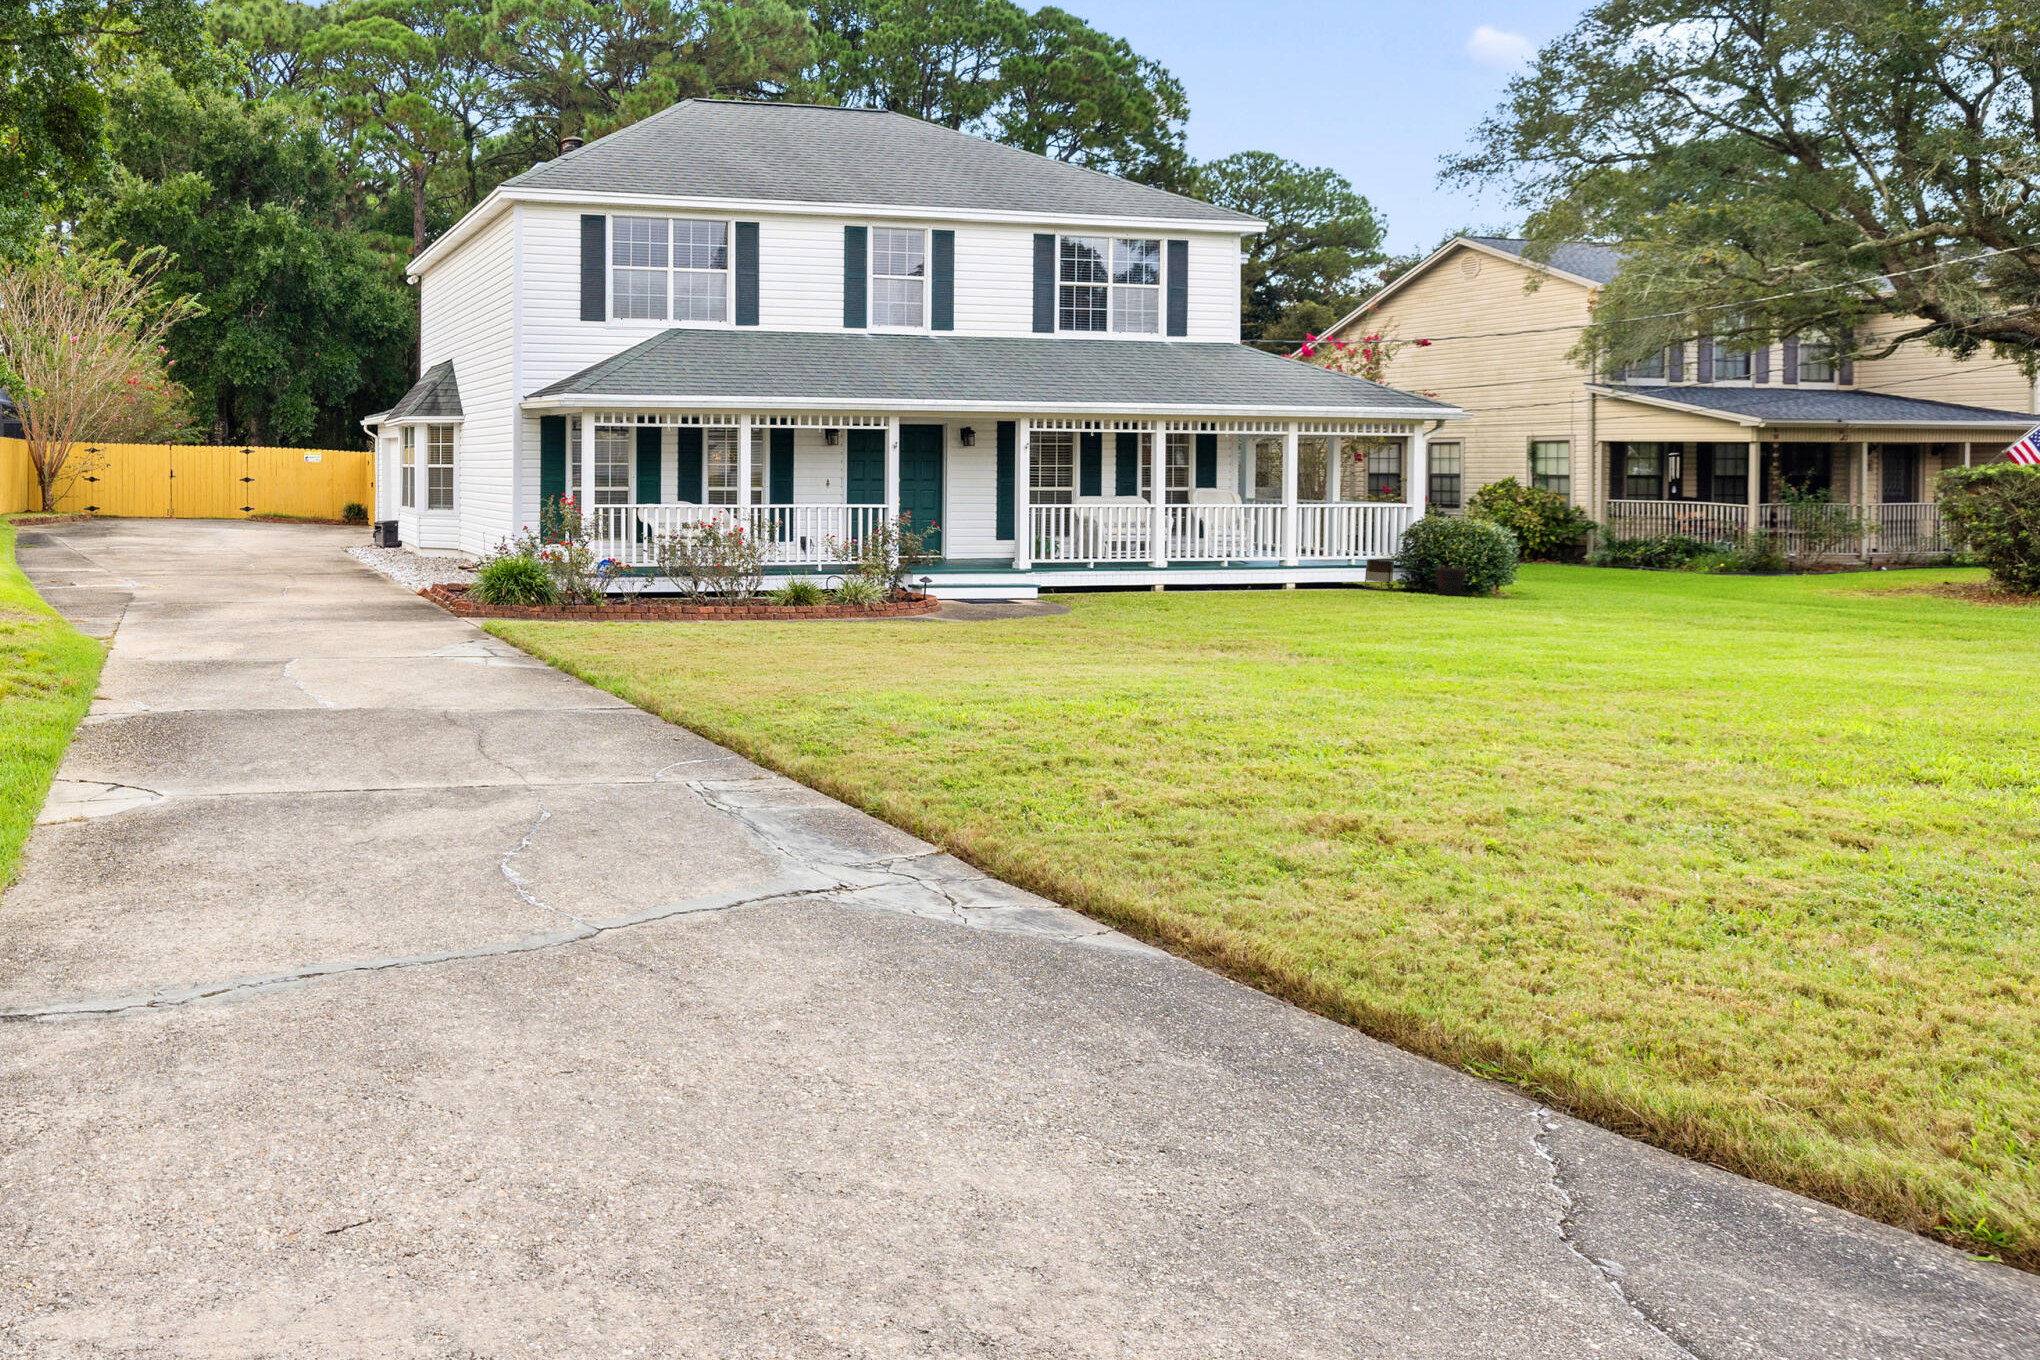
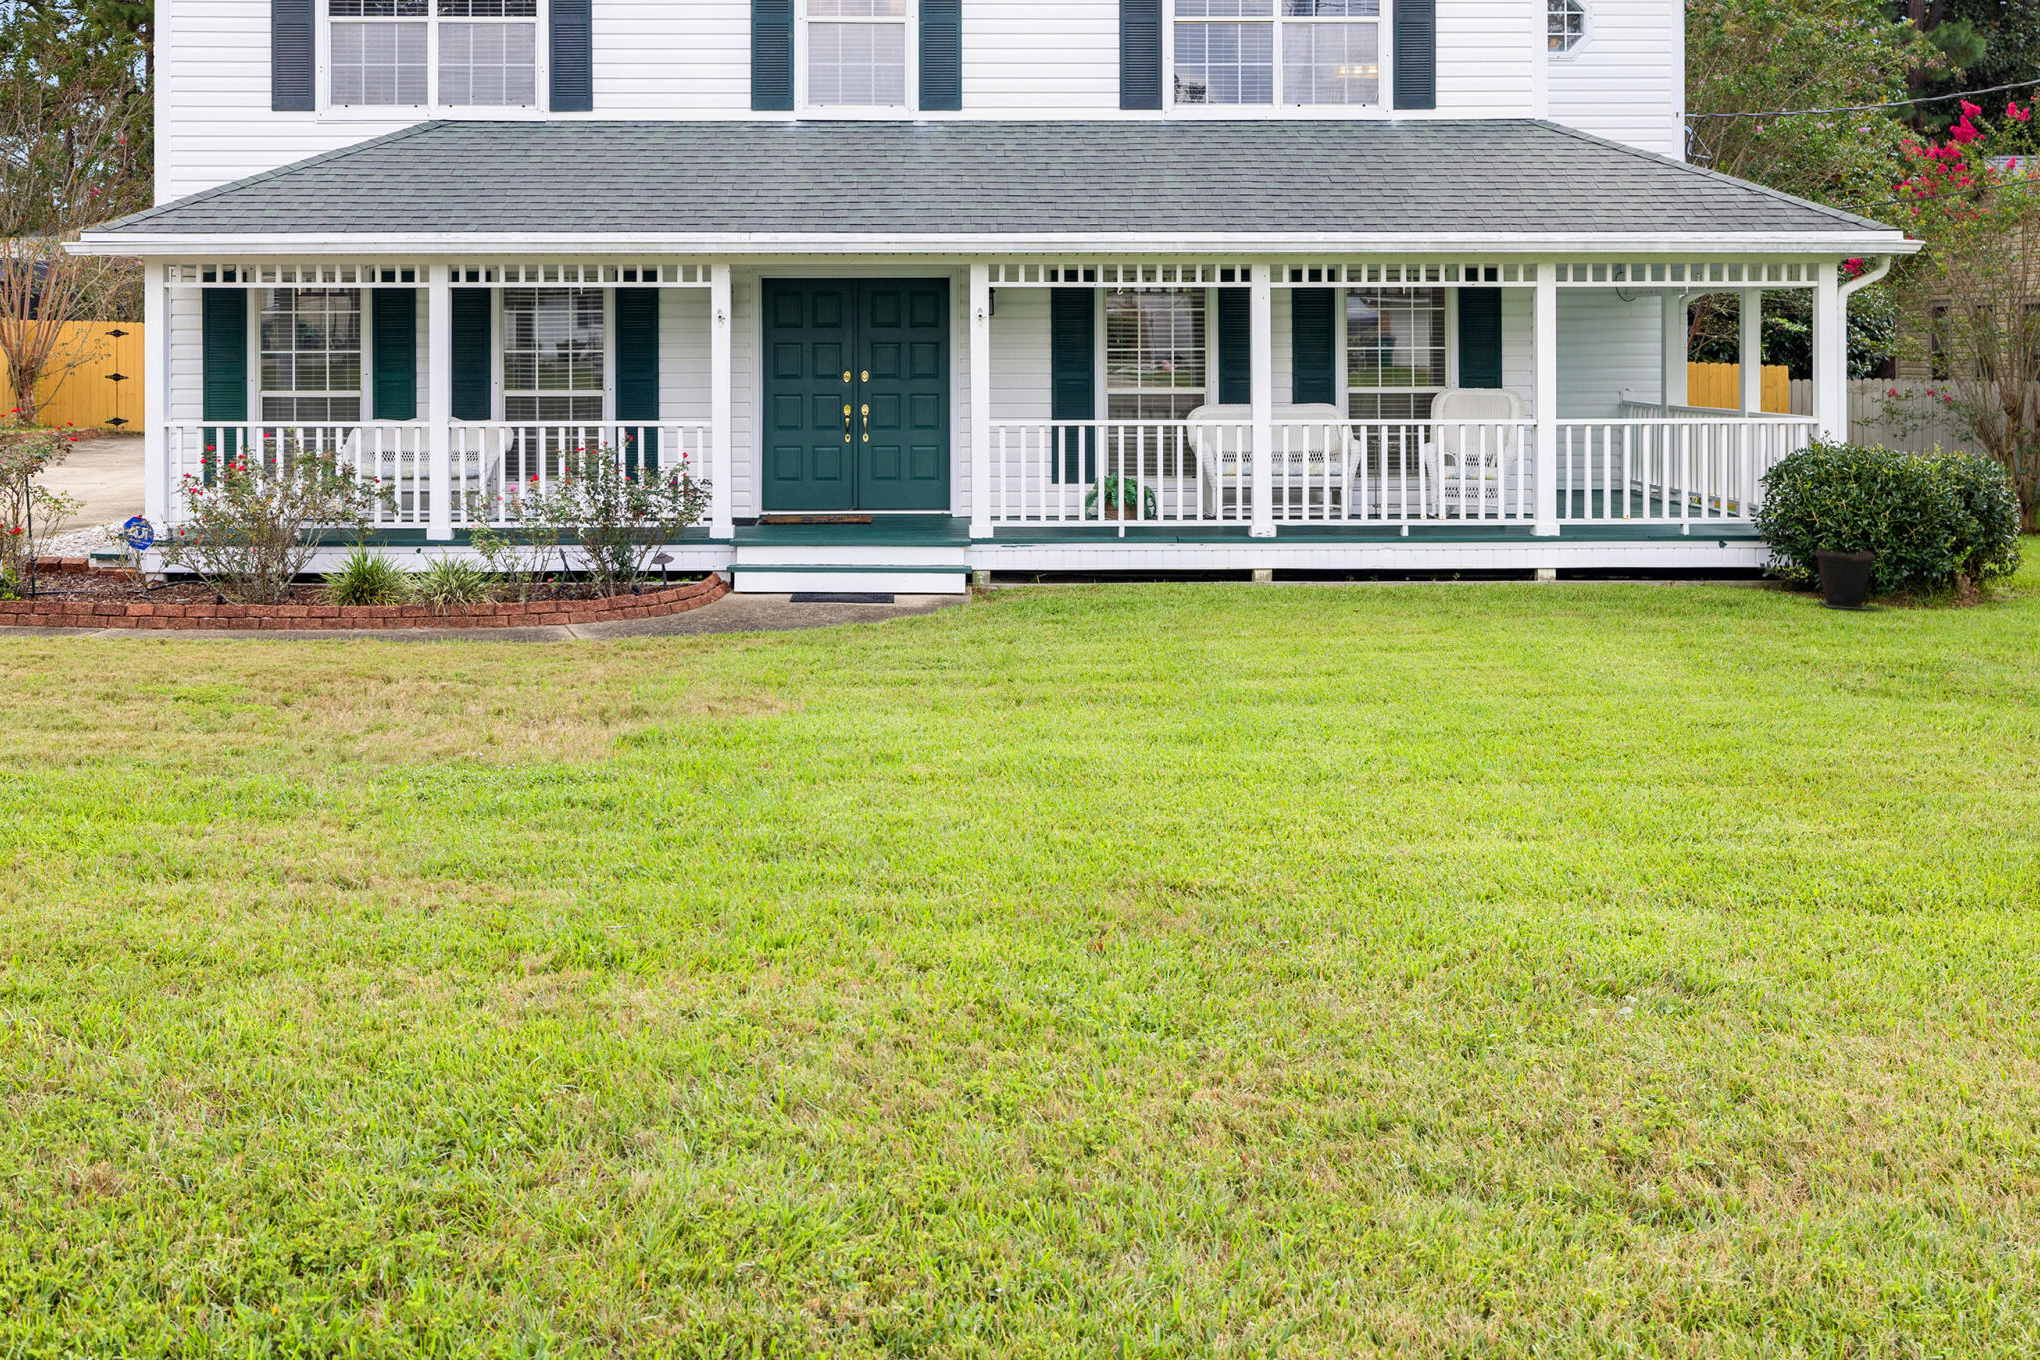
planter: present [1365,560,1394,591] -> none [1717,530,1767,593]

